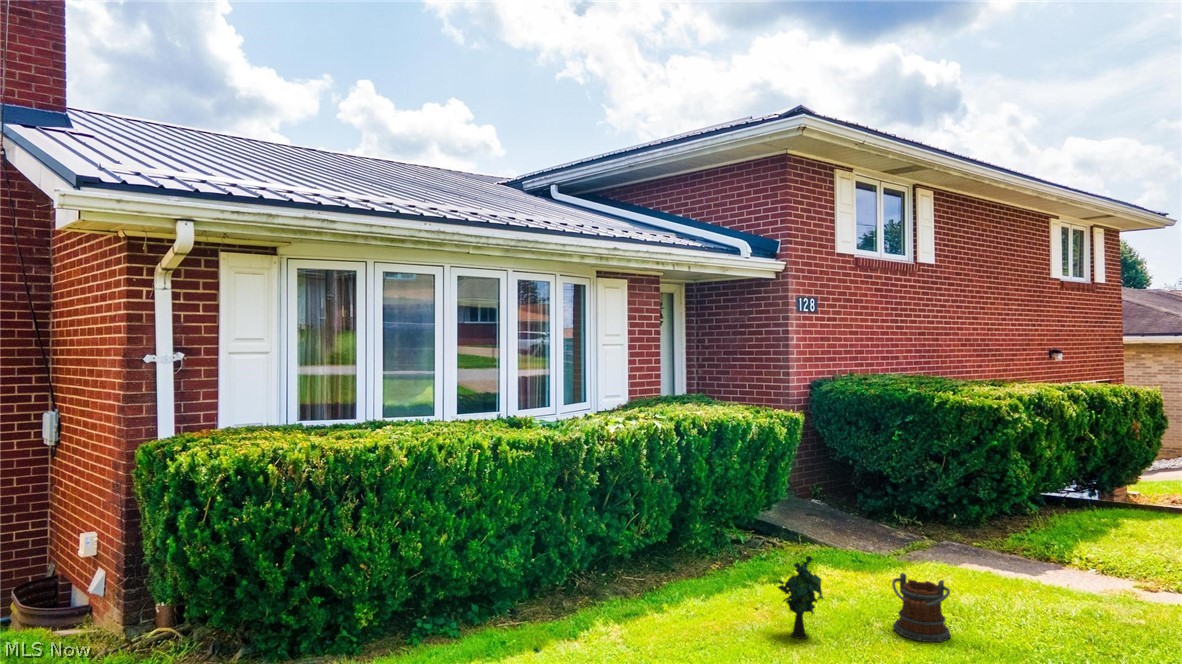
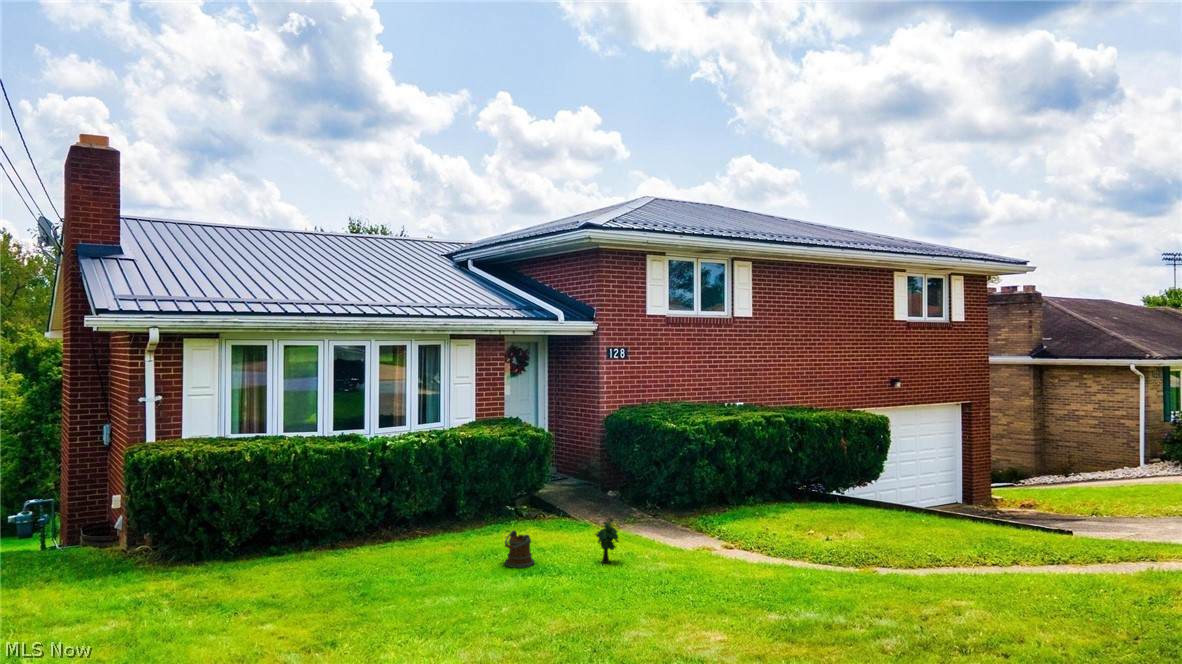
decorative plant: present [777,556,824,639] -> present [595,518,619,563]

